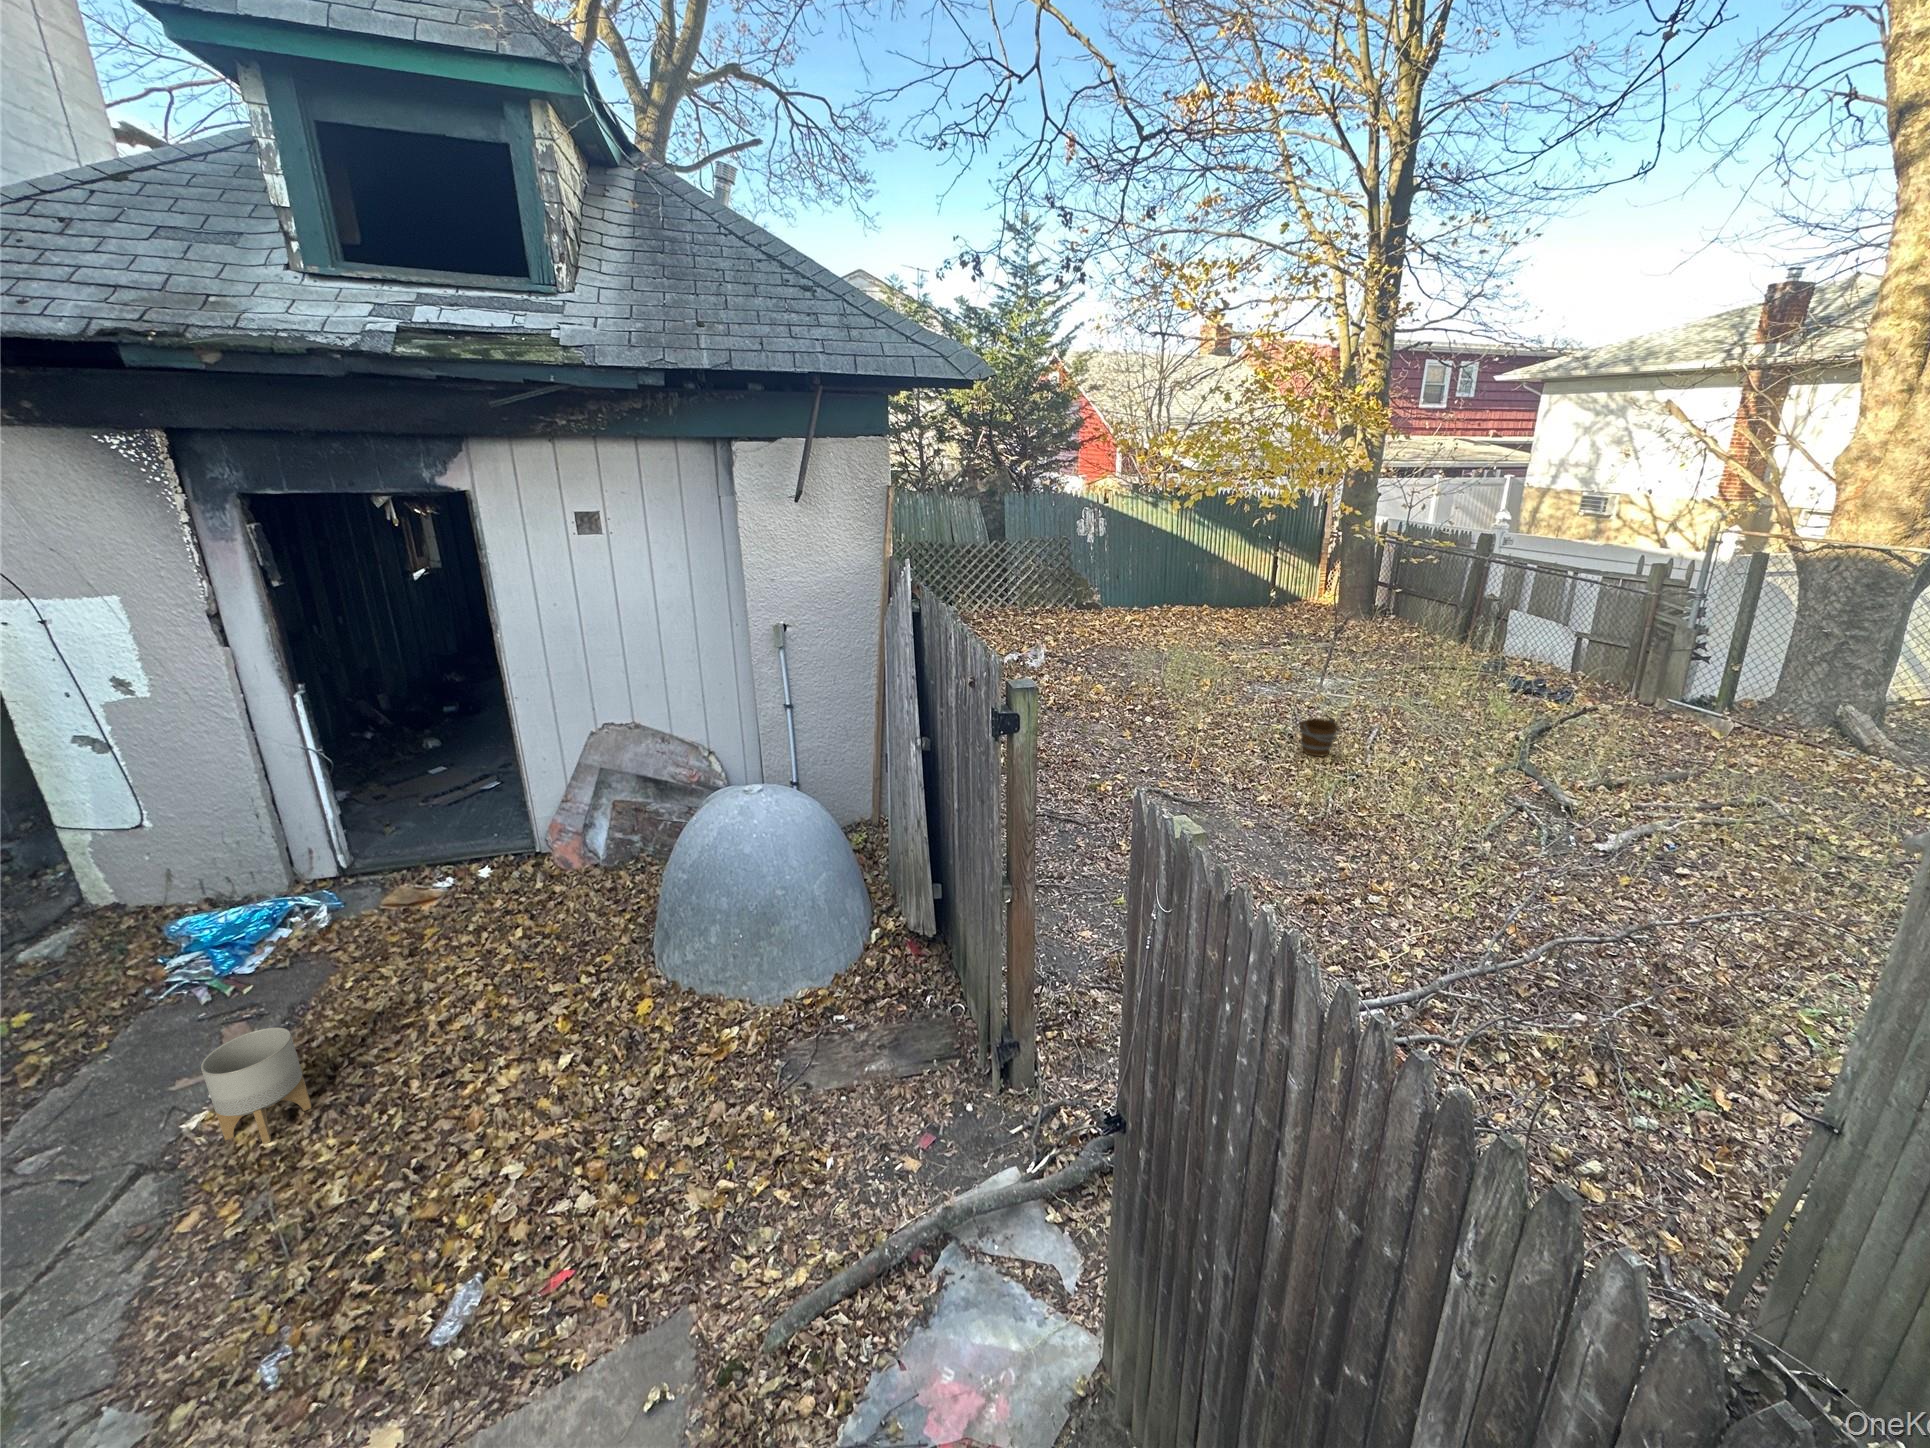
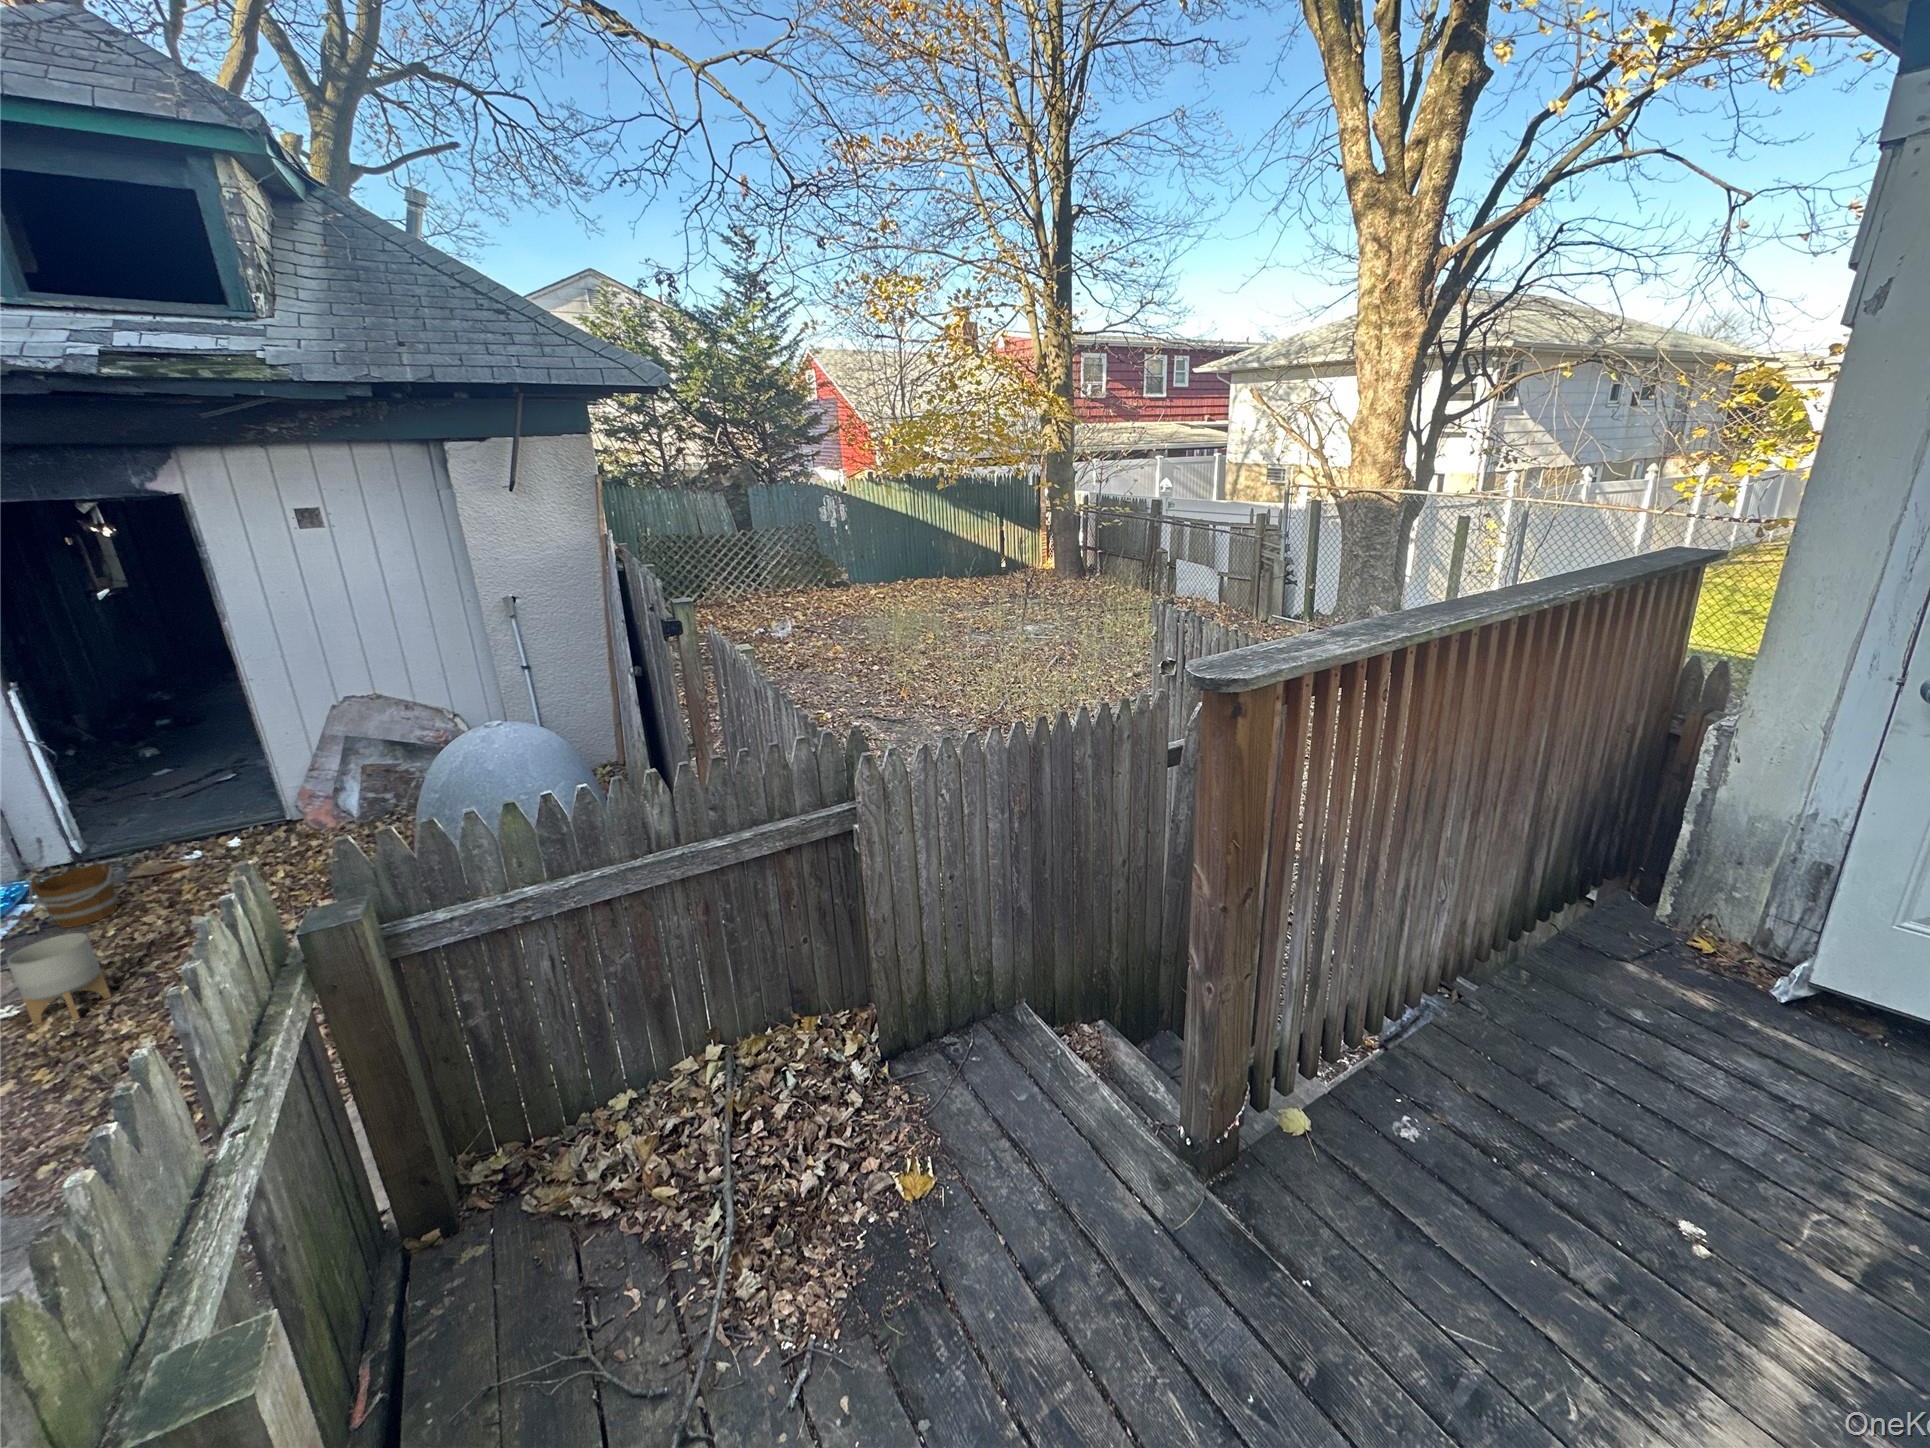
bucket: present [1300,718,1339,756] -> present [29,862,118,928]

